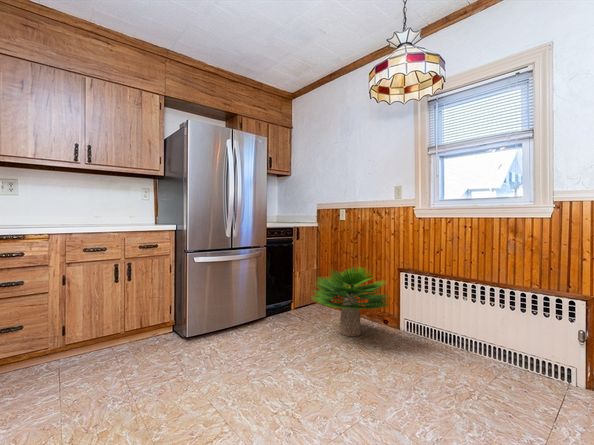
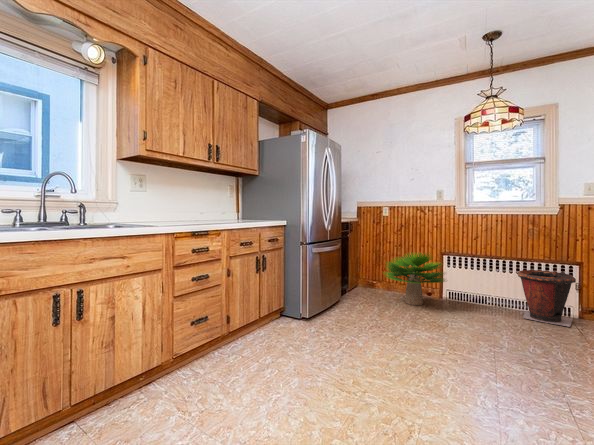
waste bin: none [475,301,568,402] -> present [518,270,576,327]

